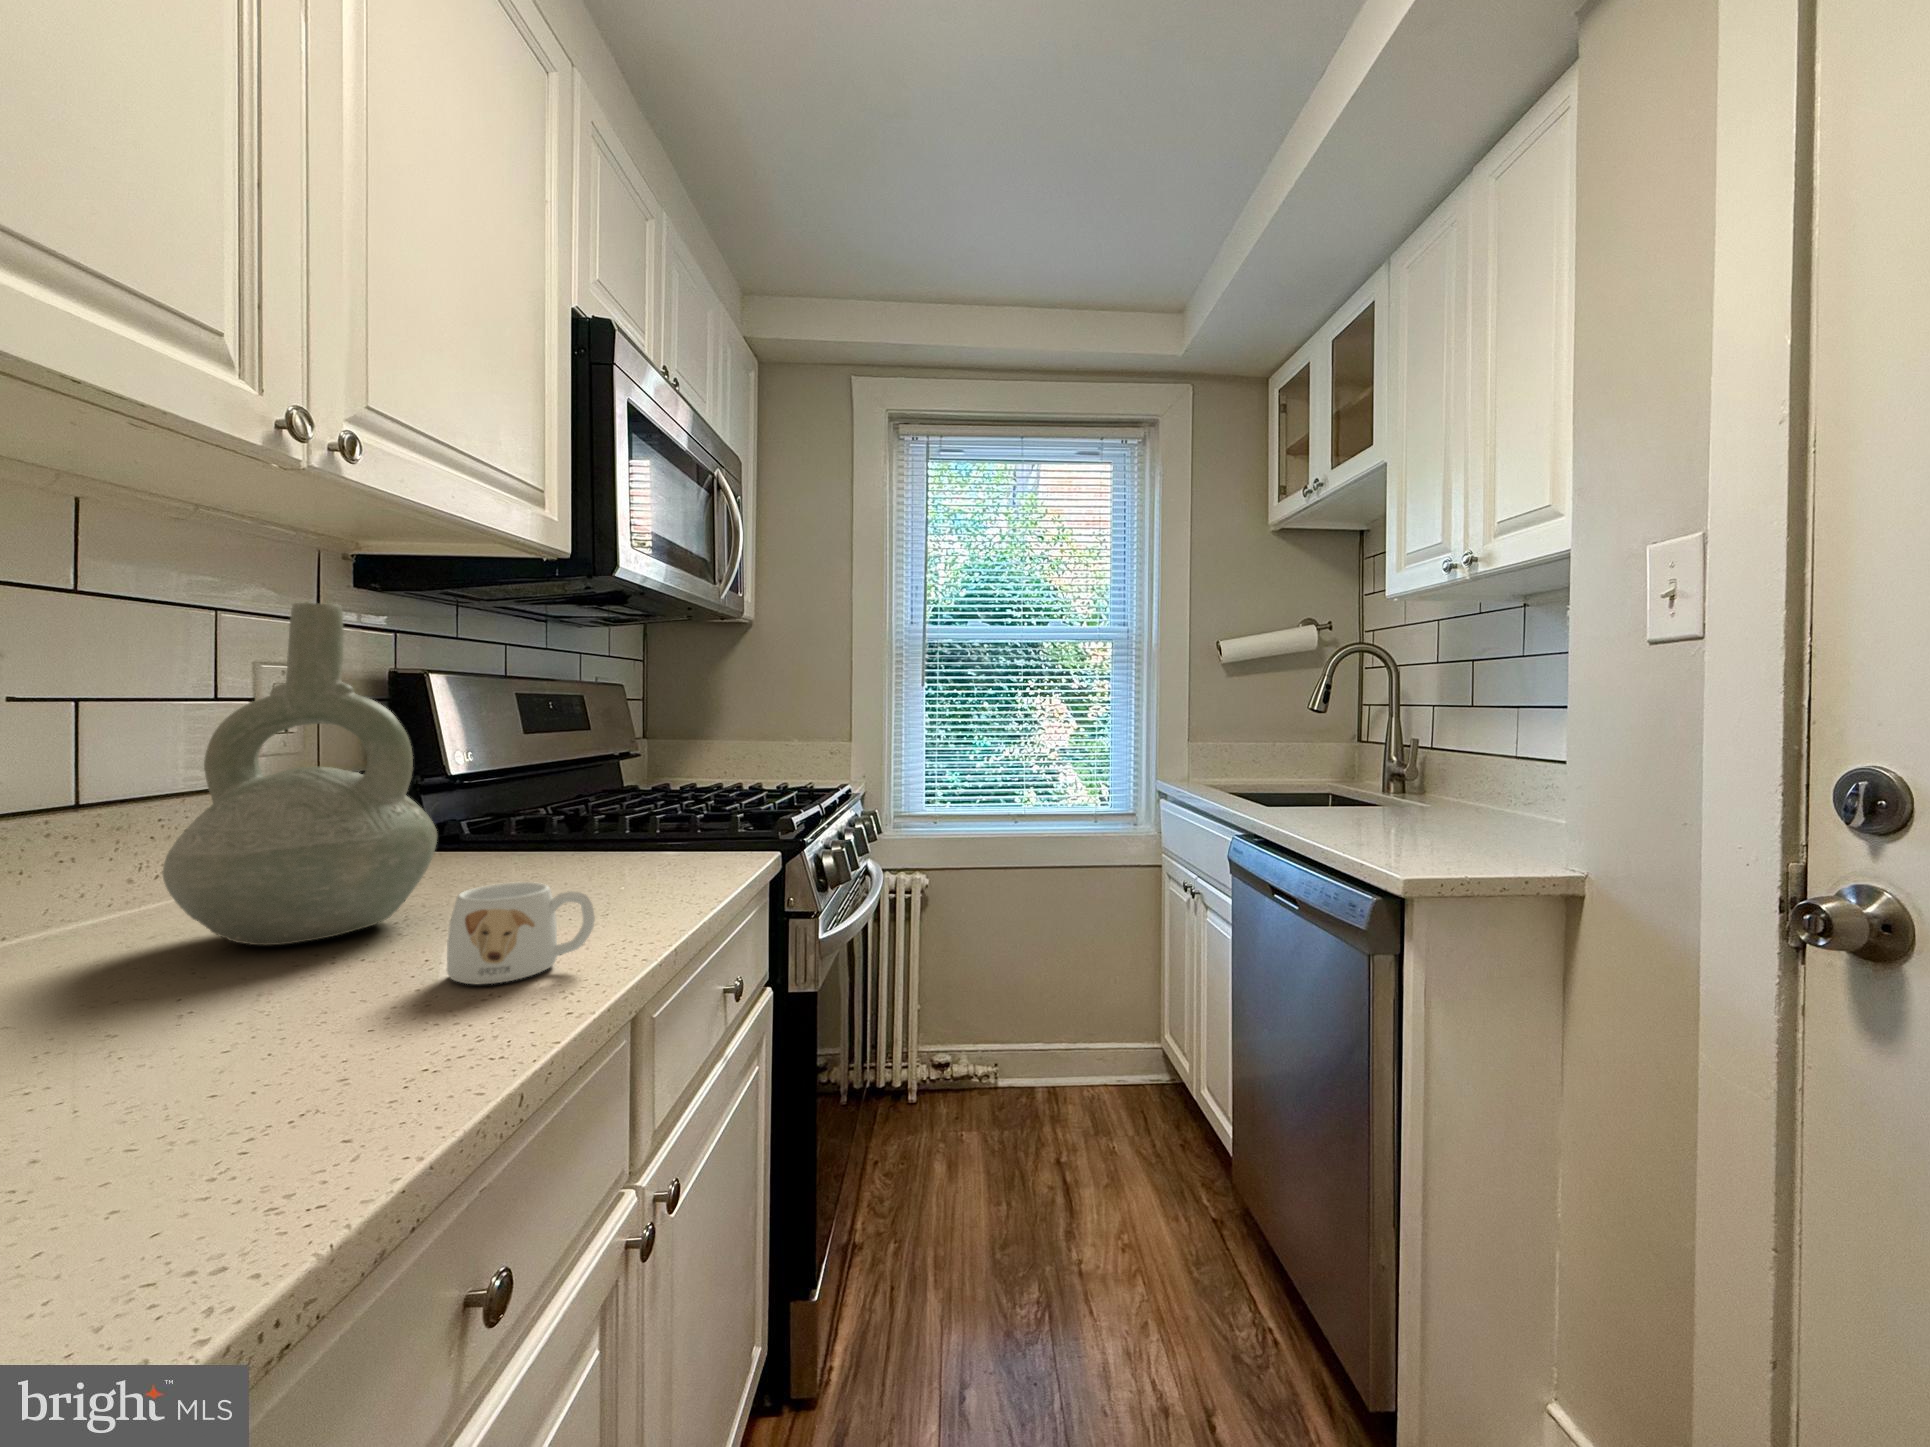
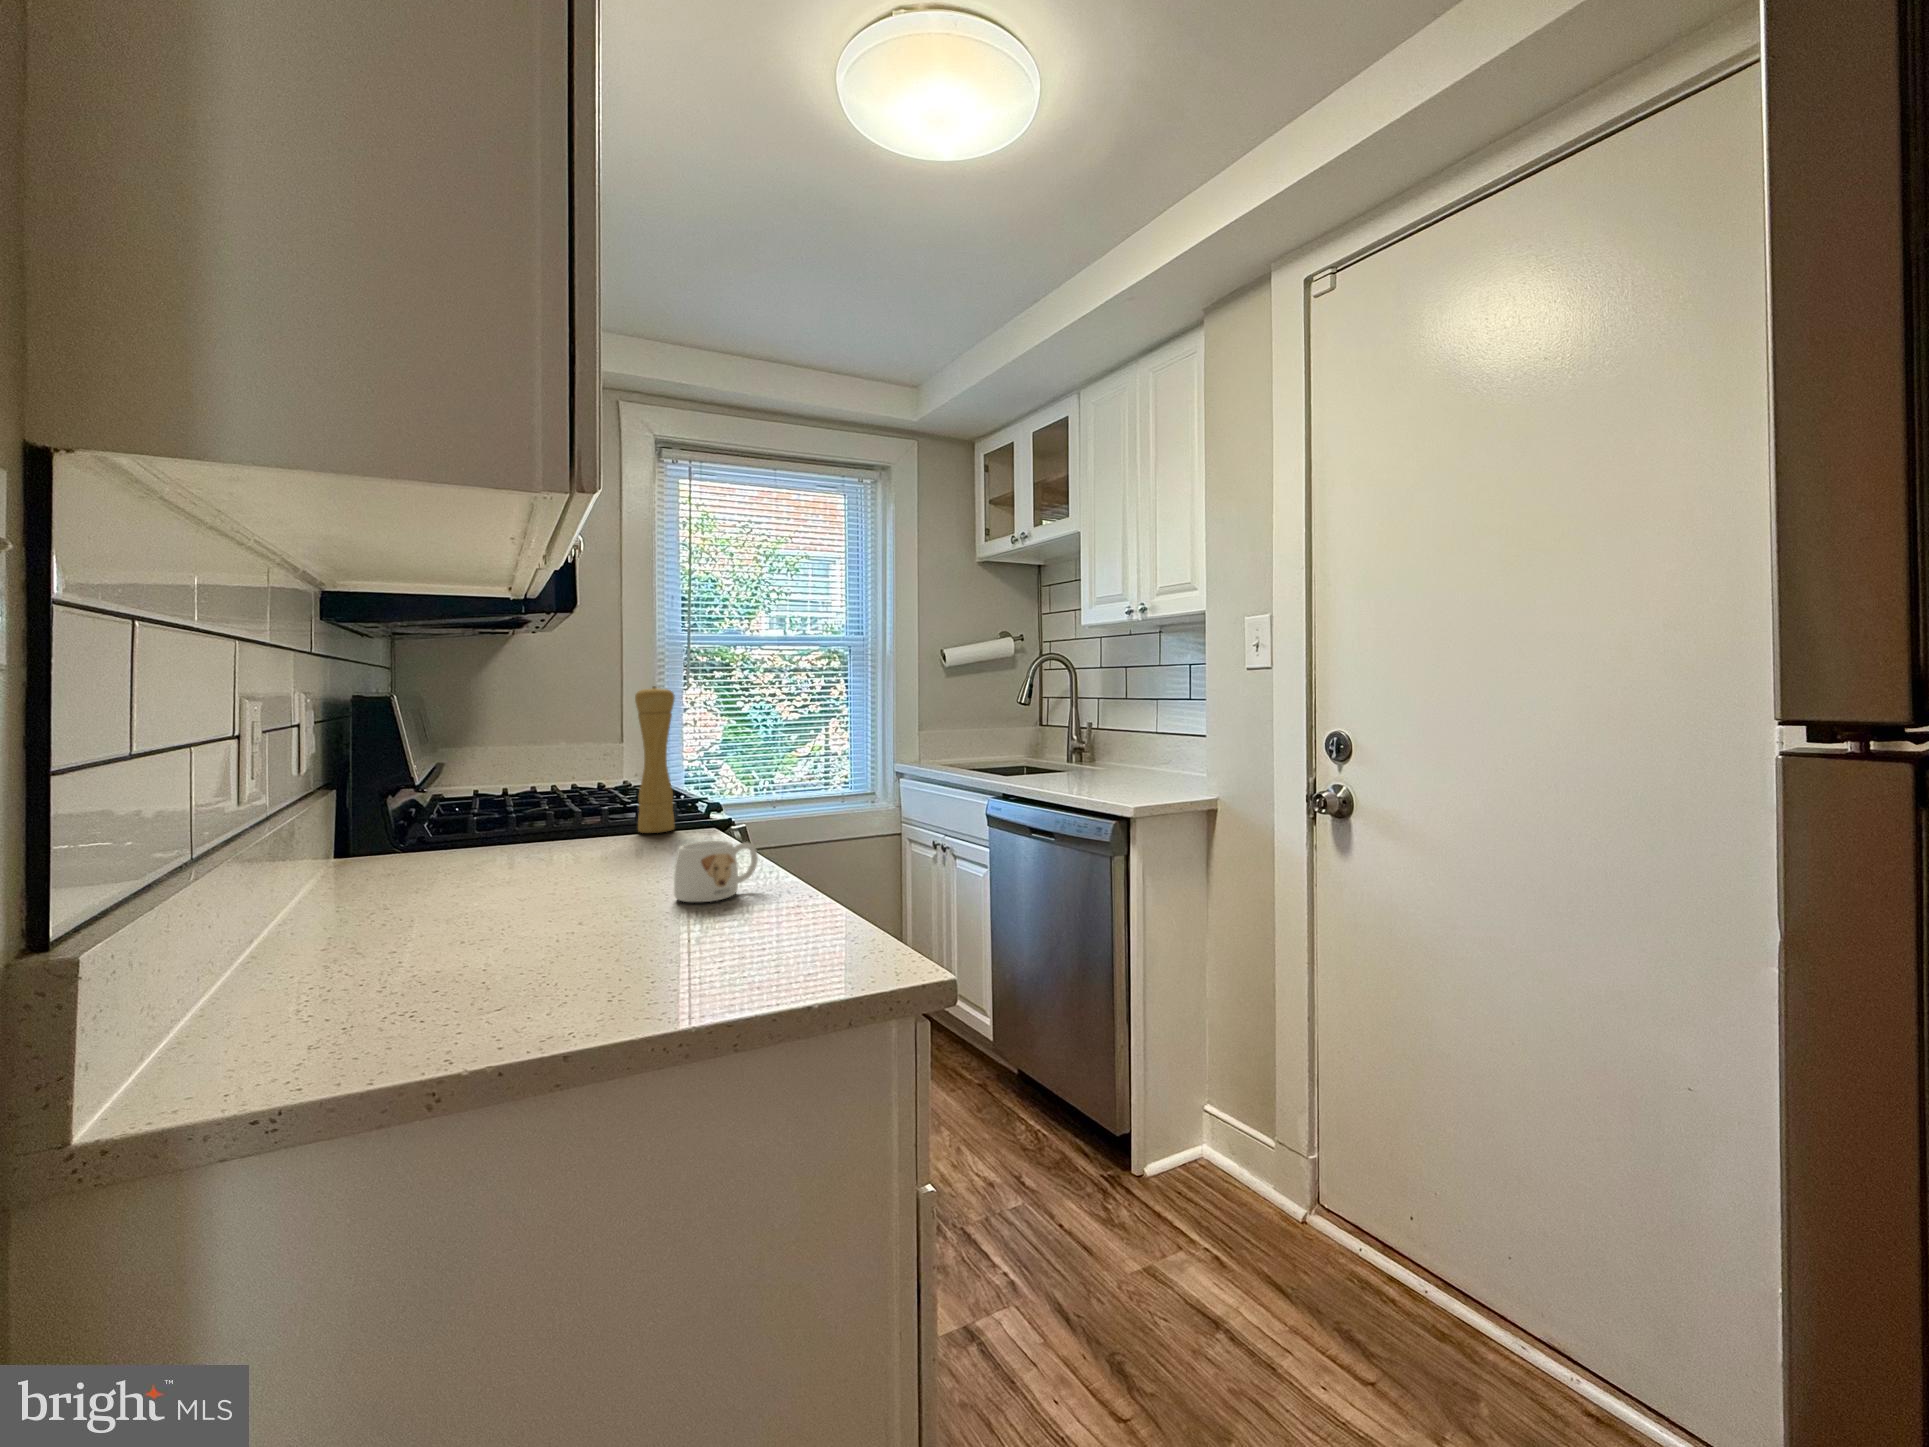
decorative vase: present [163,602,437,945] -> none [391,655,575,910]
pepper mill: none [695,664,743,847] -> present [635,686,675,833]

